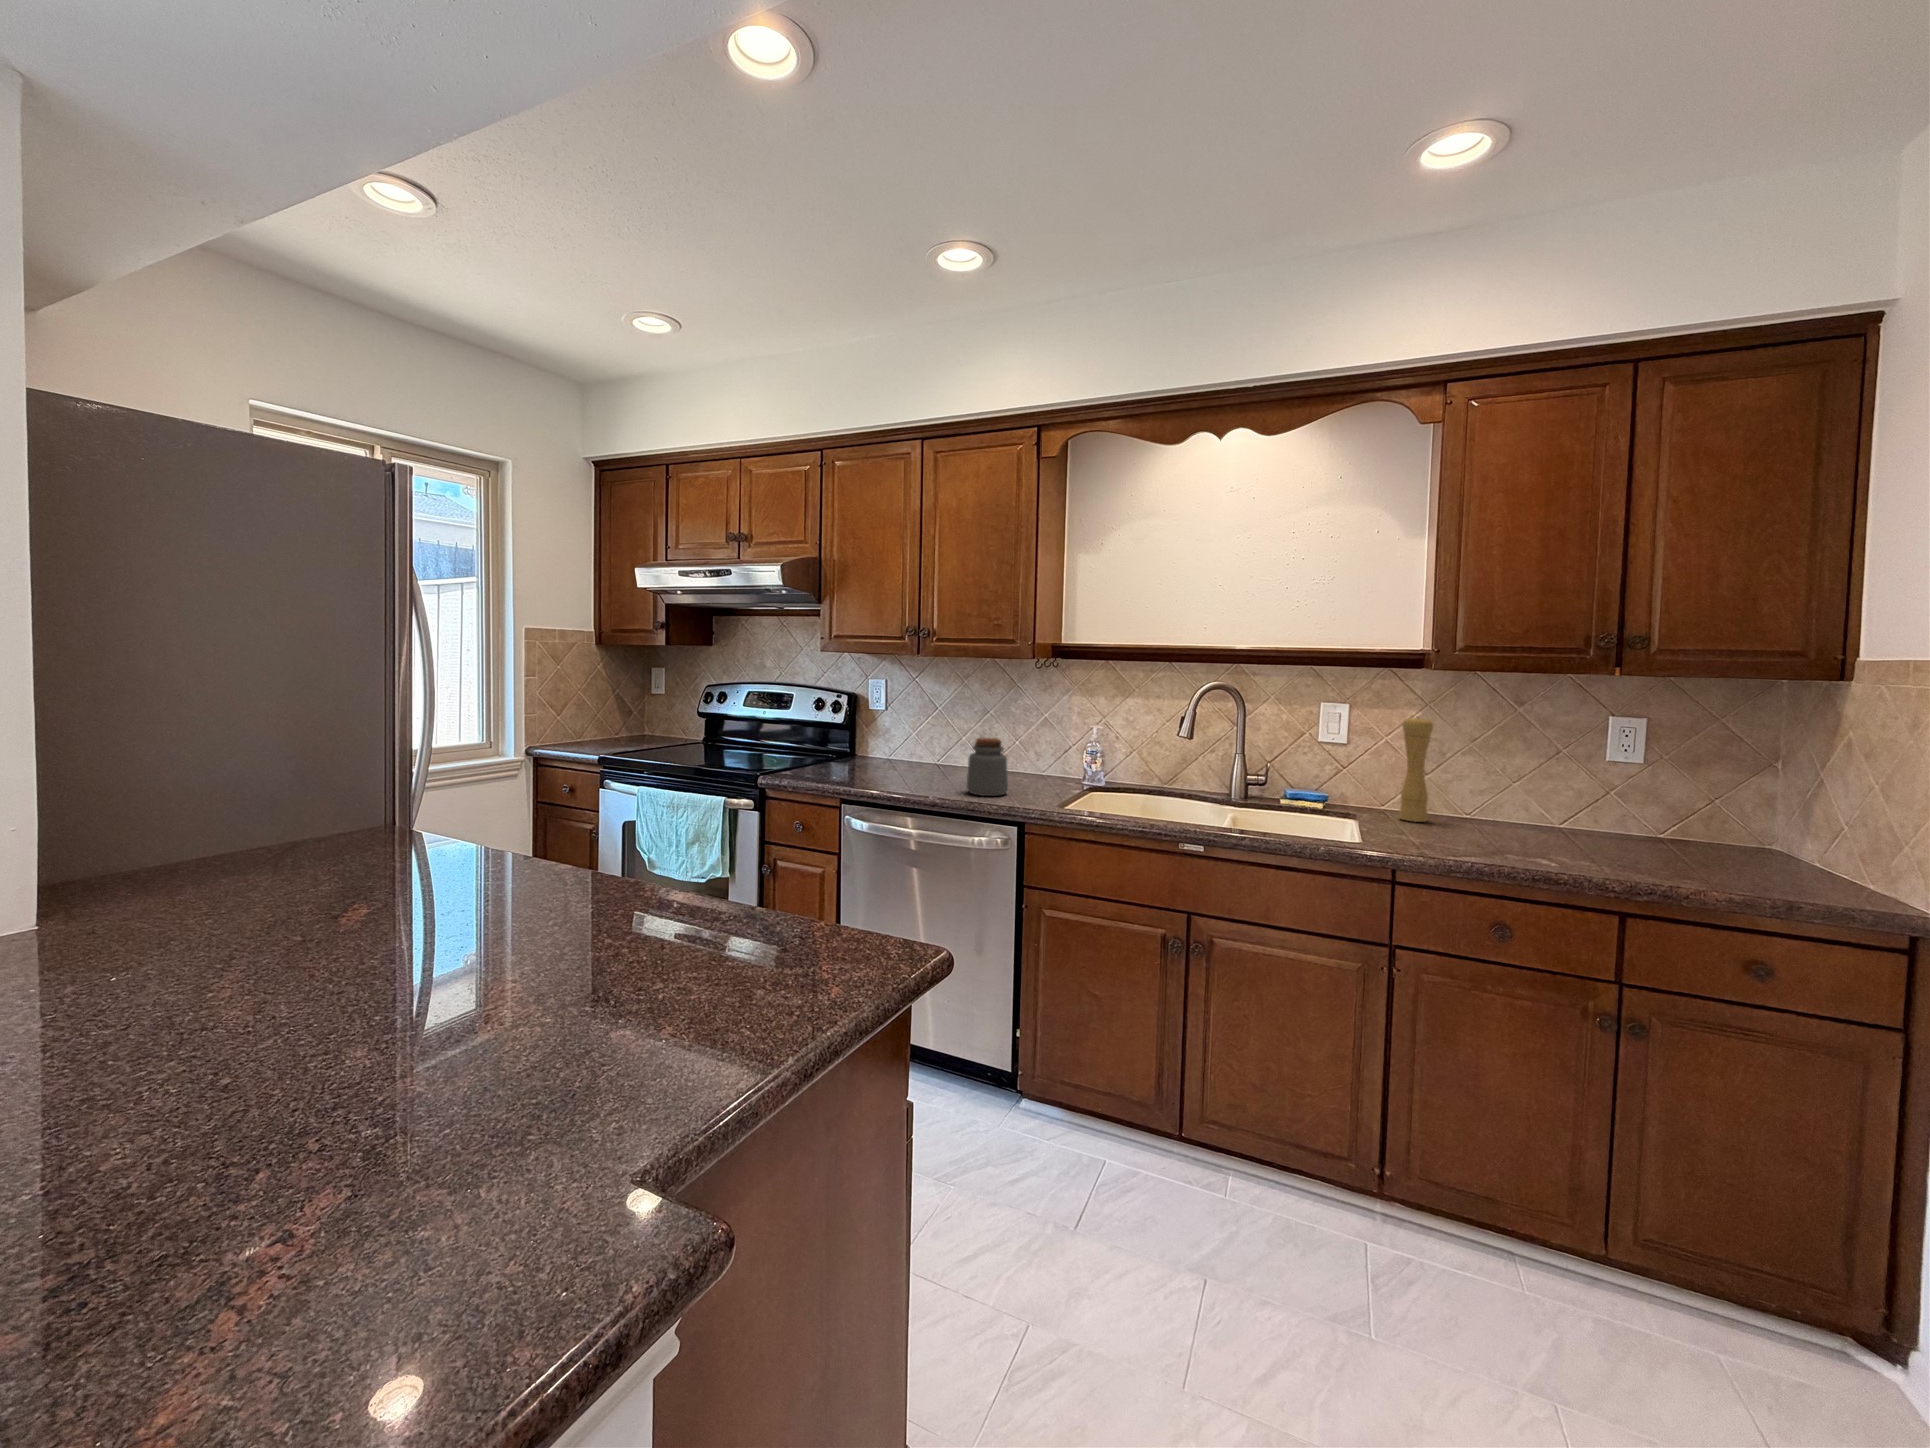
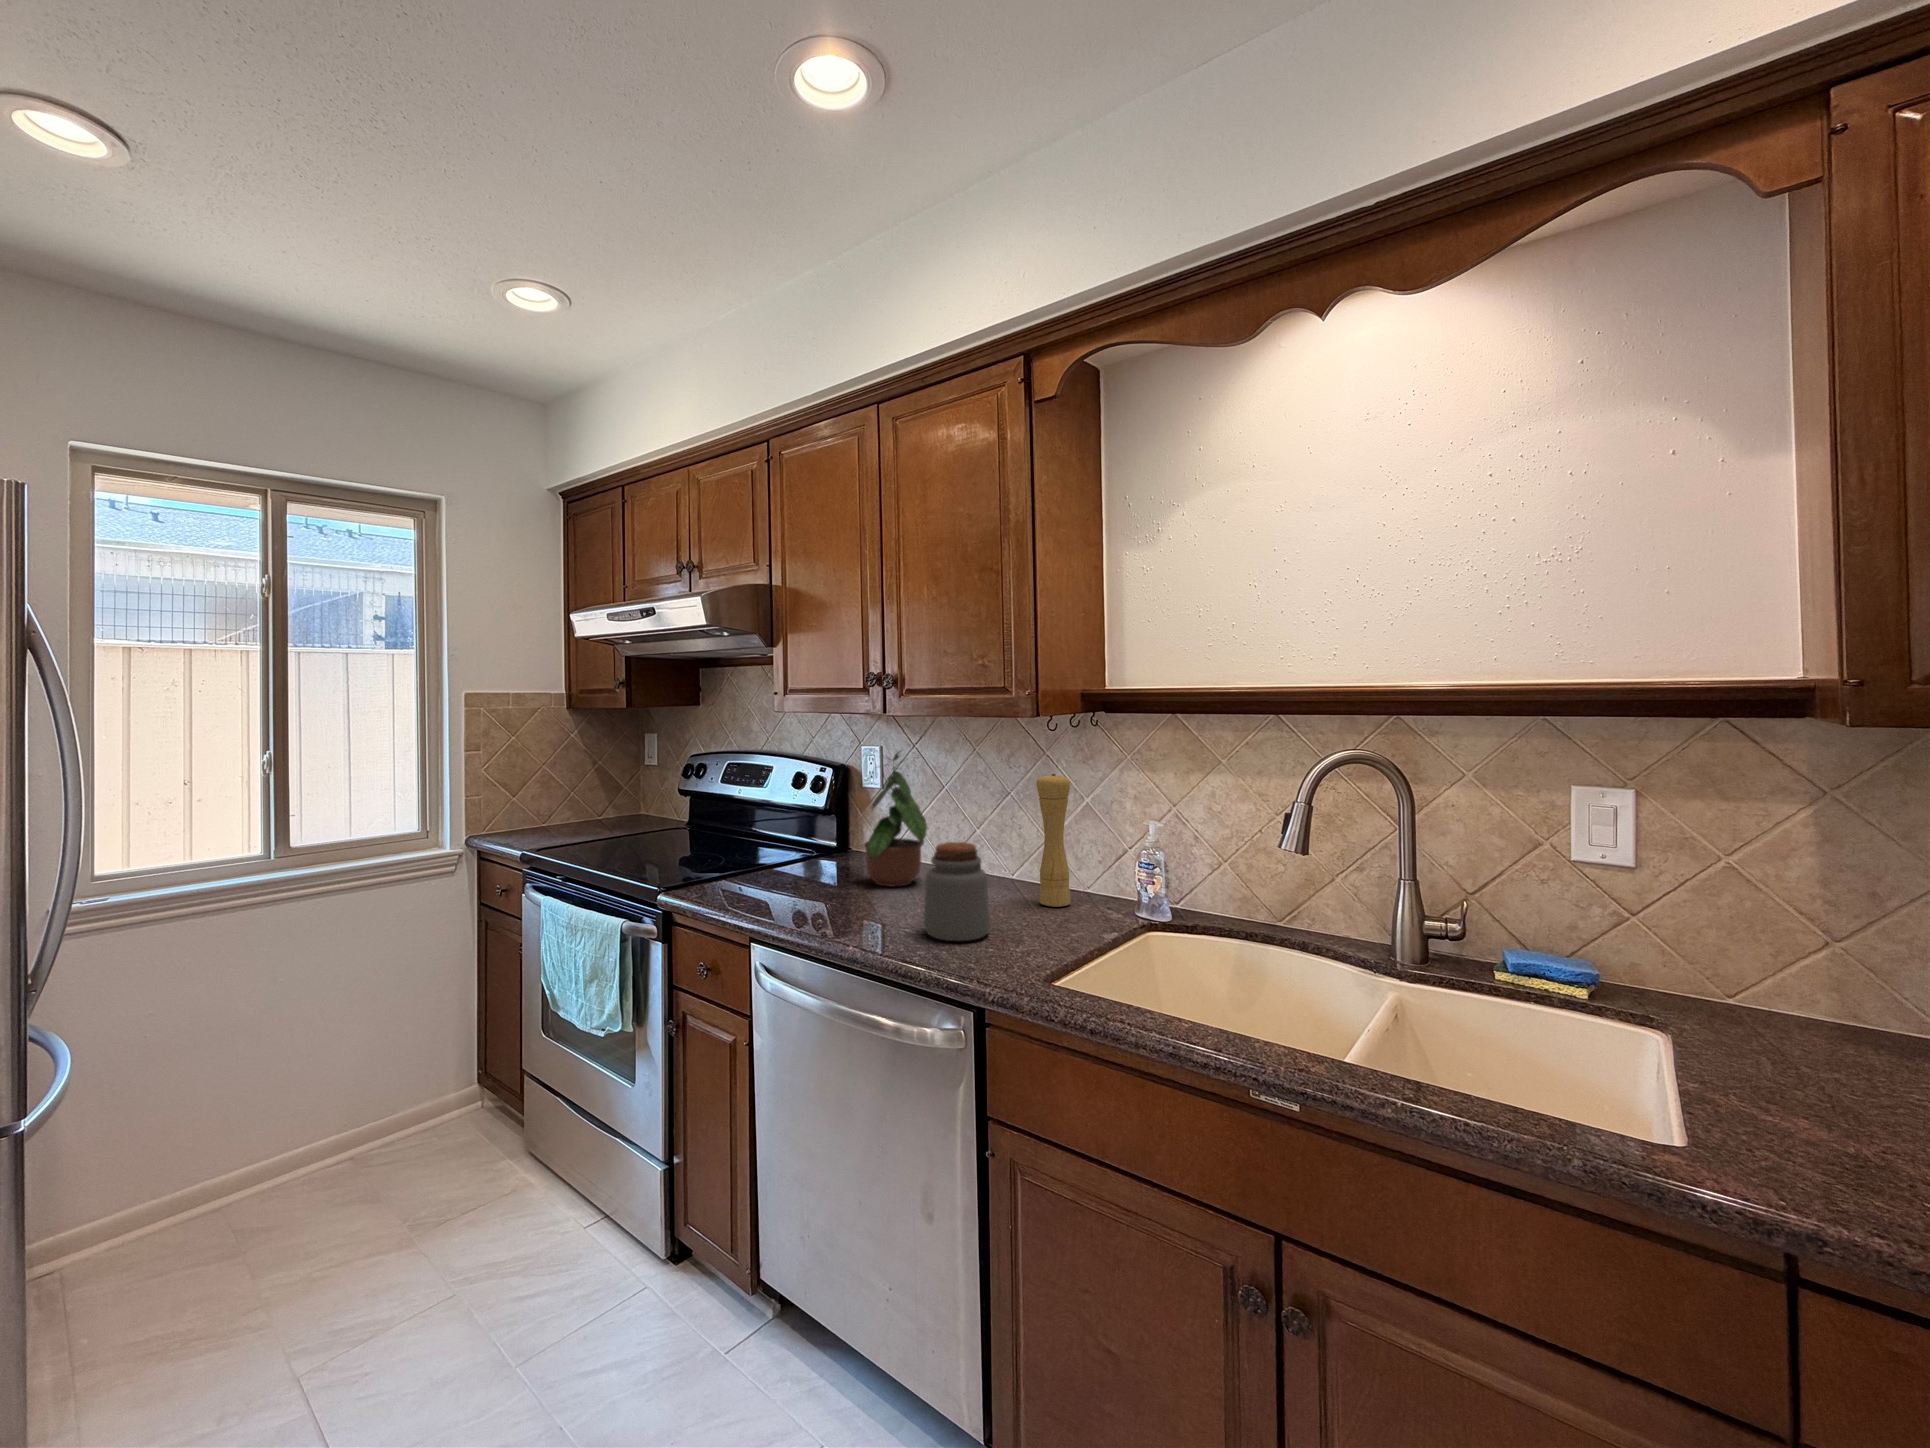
potted plant: none [882,680,941,773] -> present [864,751,927,886]
pepper mill: present [1399,717,1433,822] -> present [1036,774,1070,907]

